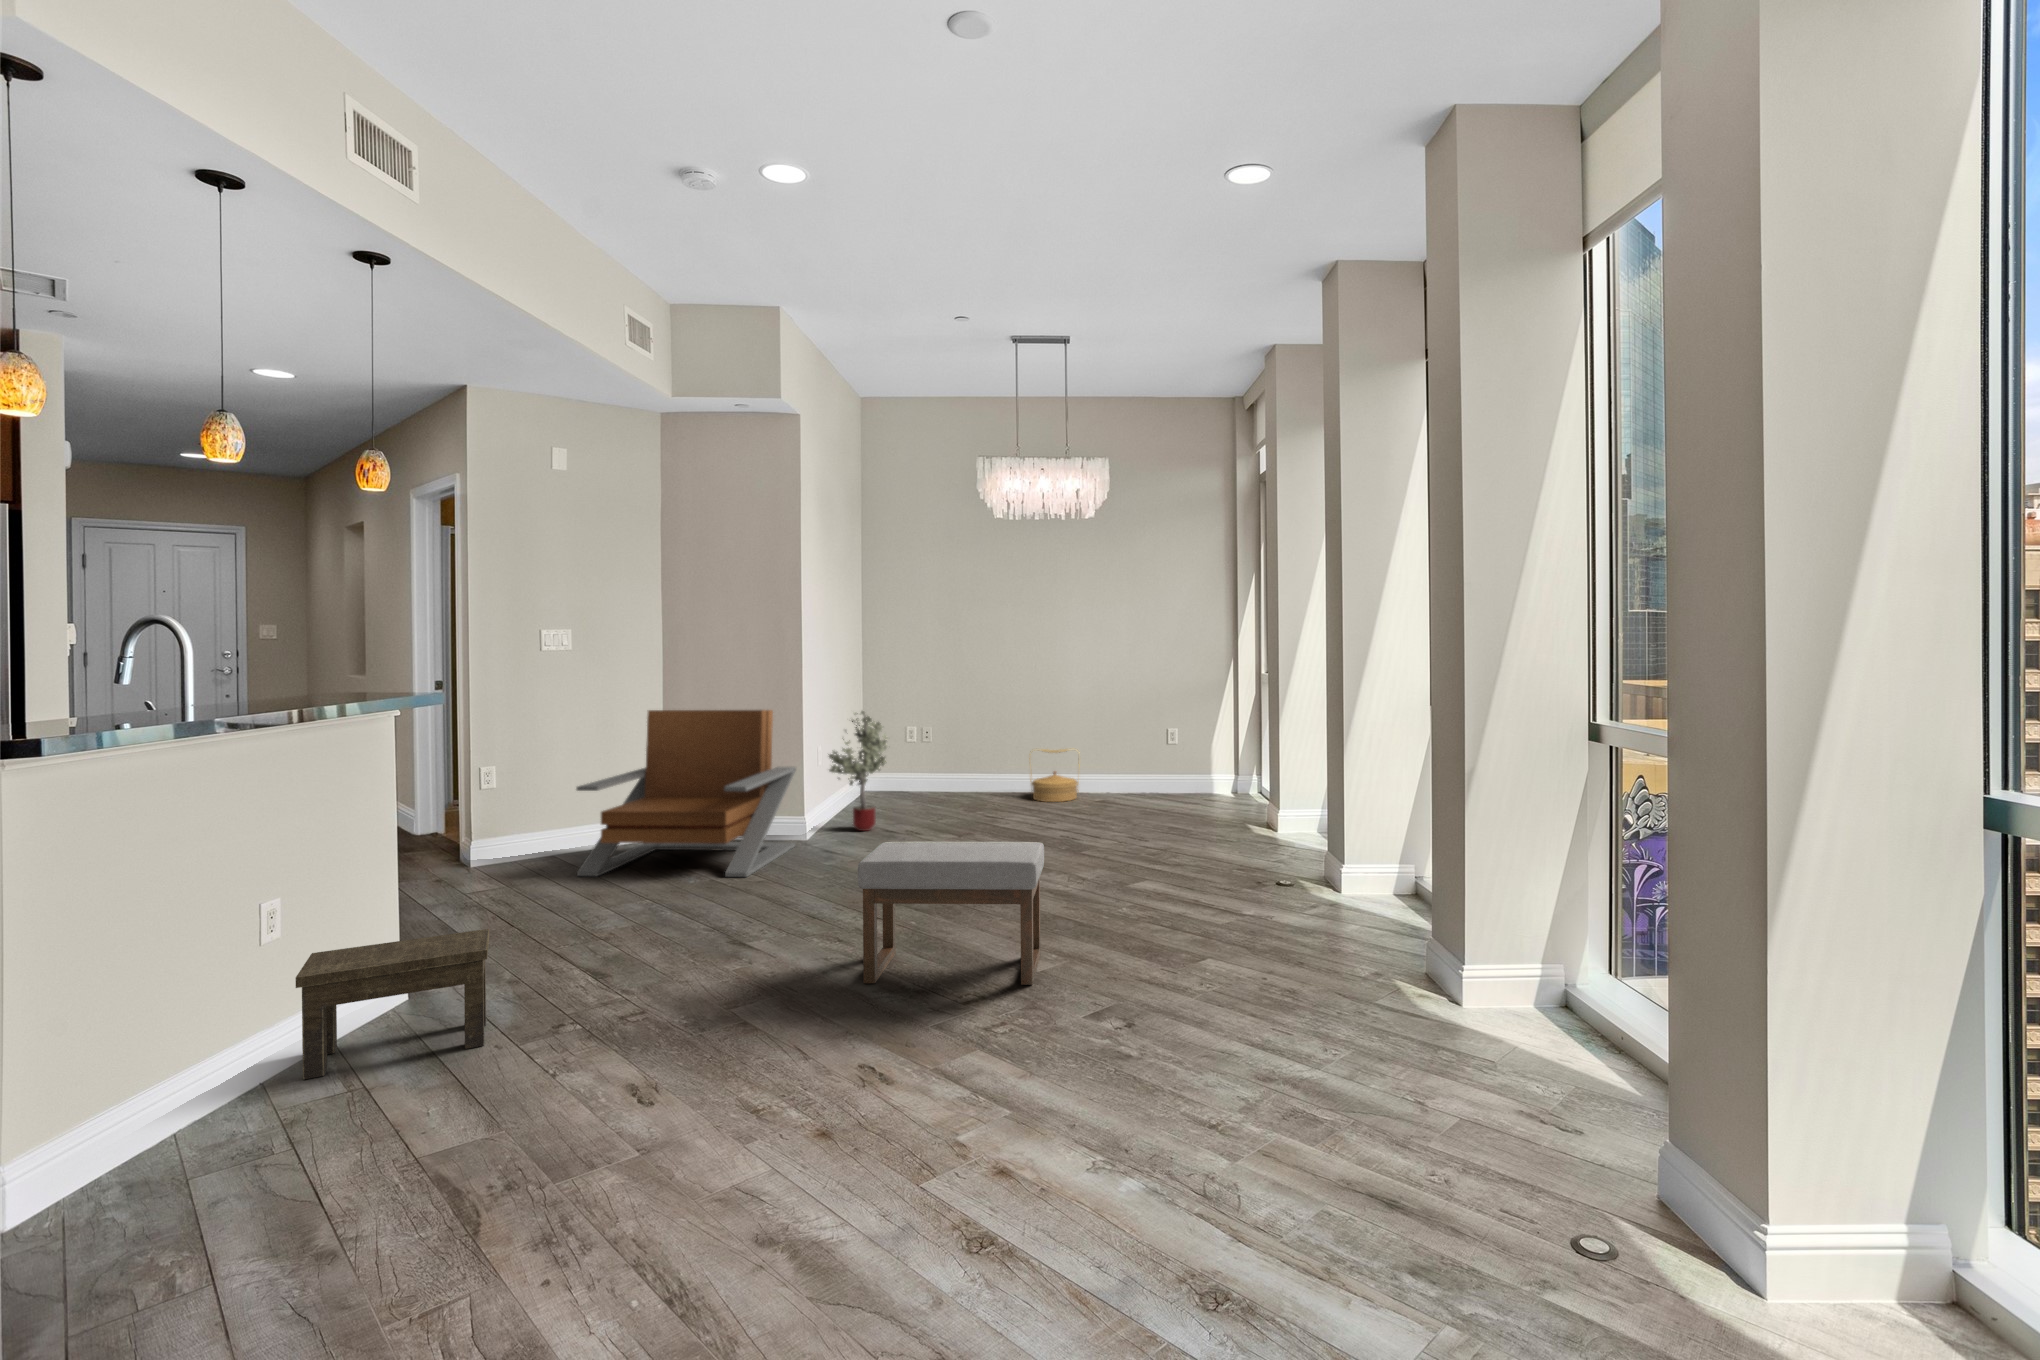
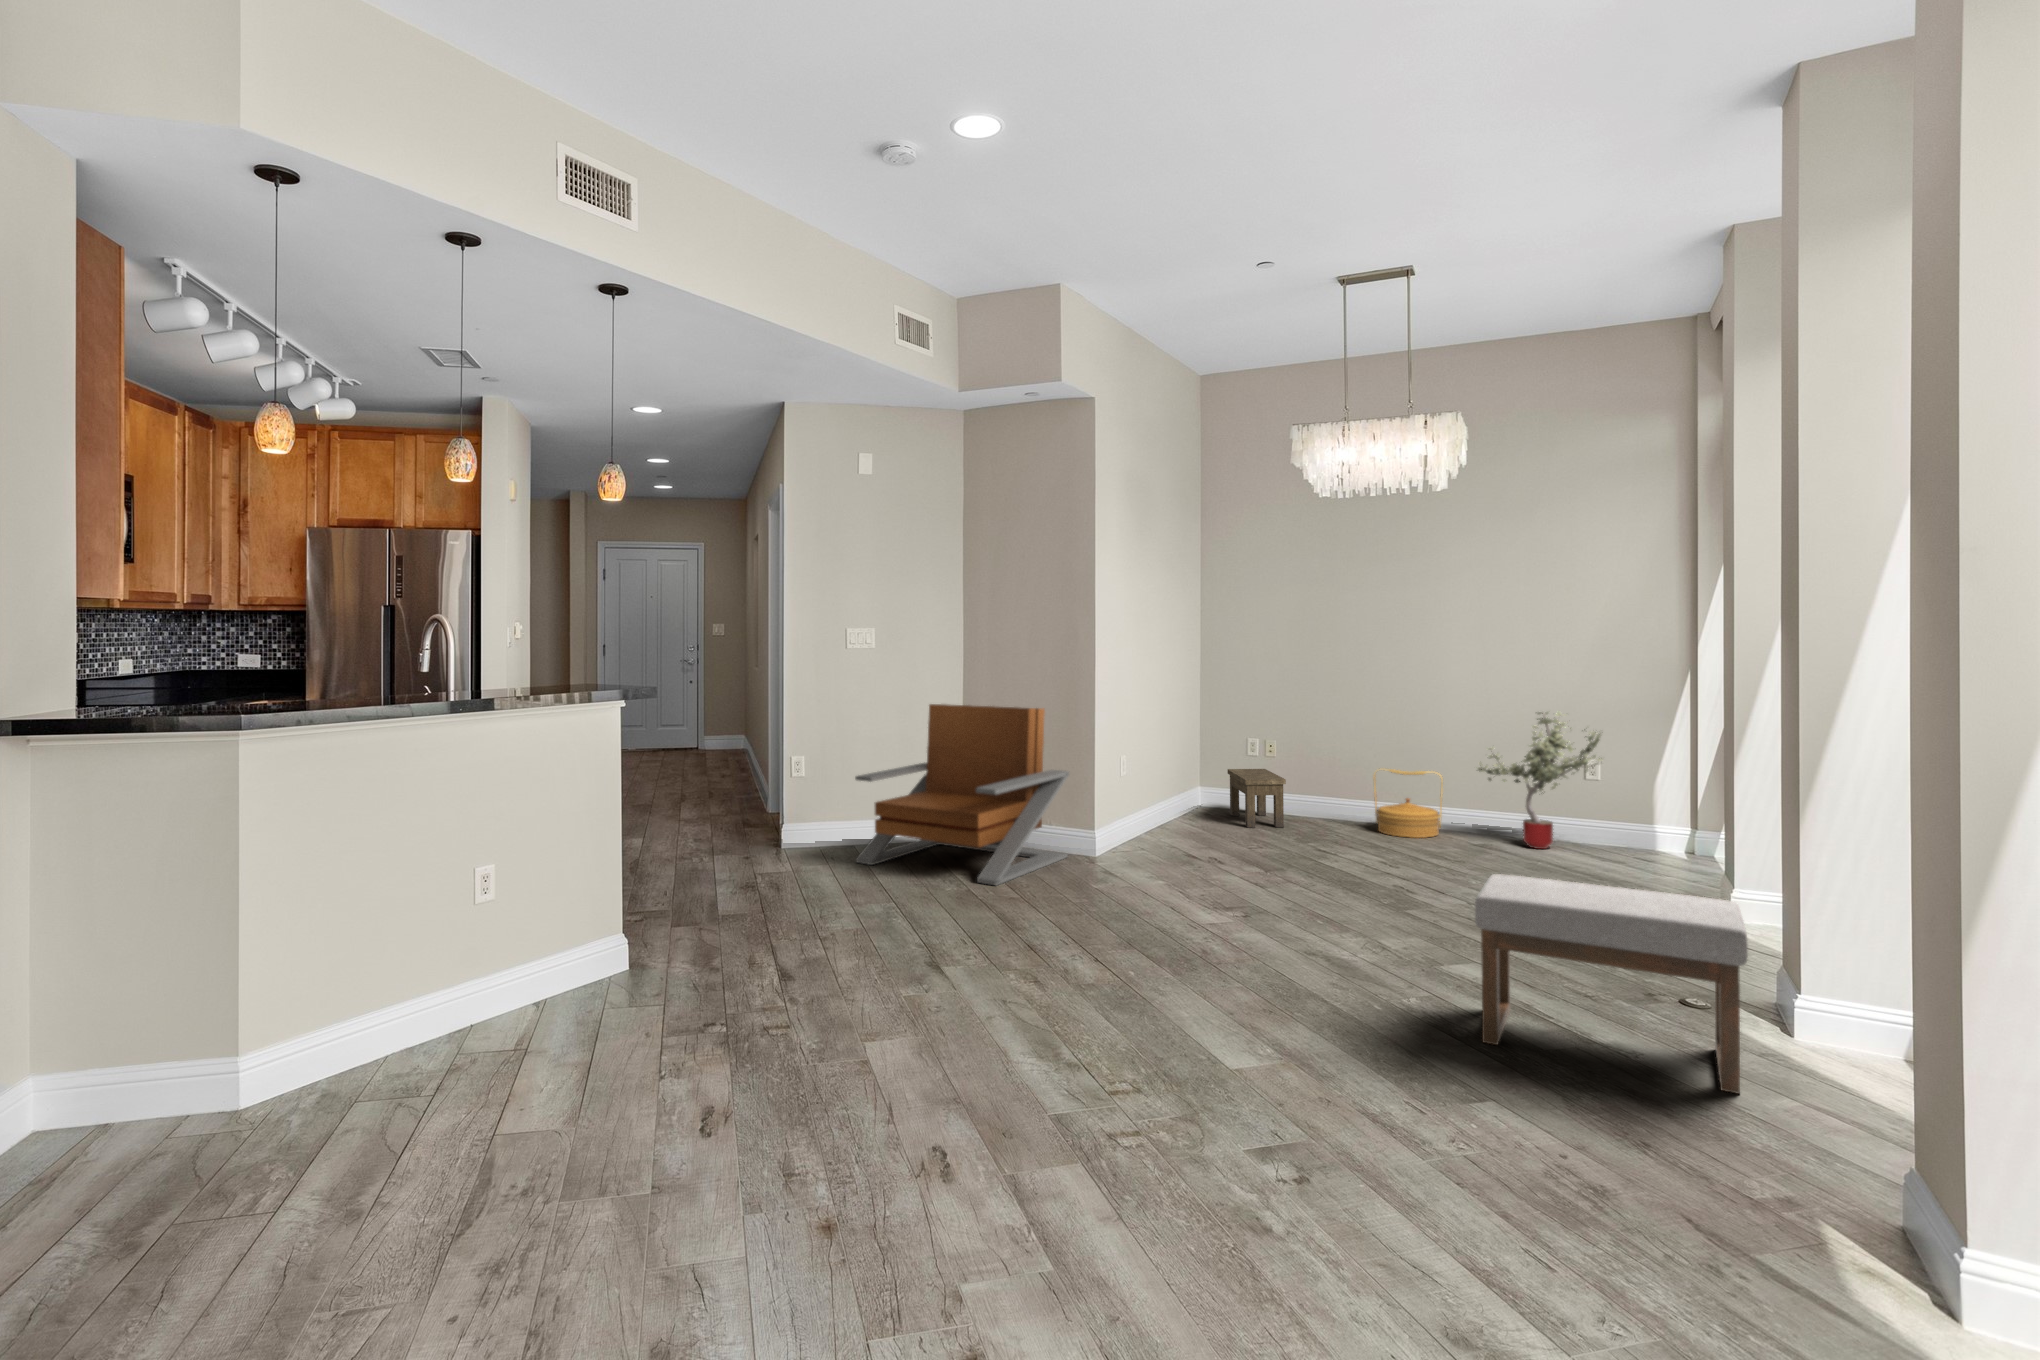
potted tree: present [828,711,888,831] -> present [1478,711,1602,849]
ottoman: present [858,841,1044,985] -> present [1475,874,1748,1094]
side table: present [296,929,490,1080] -> present [1228,769,1286,828]

